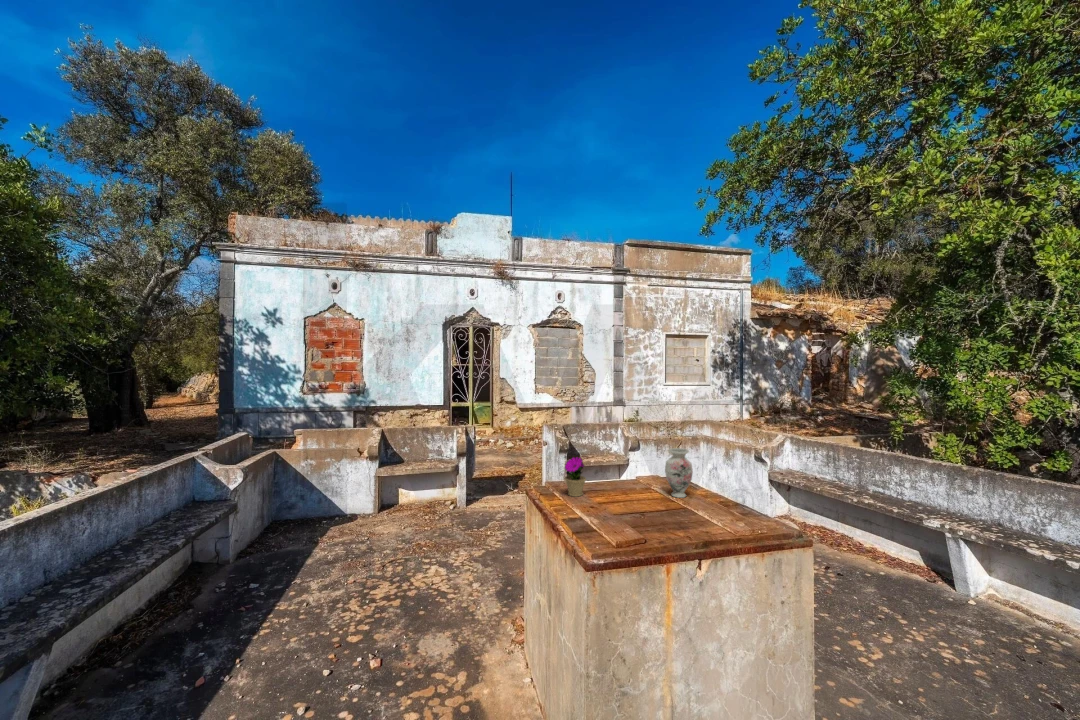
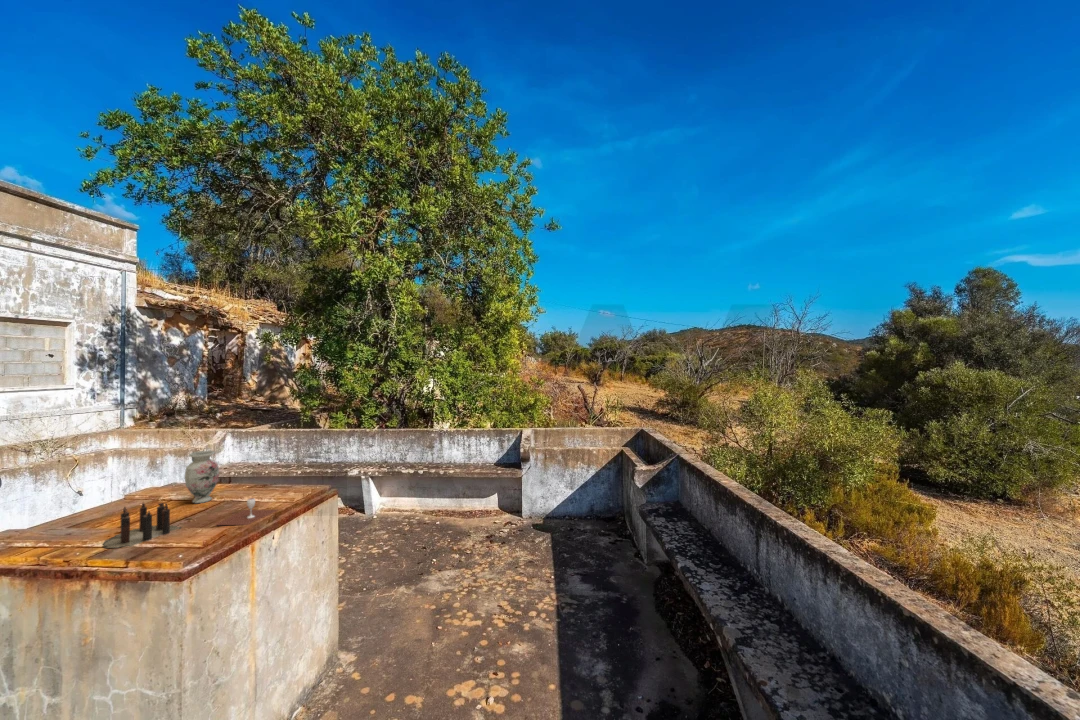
flower pot: present [565,457,586,497] -> none [22,492,68,551]
candle: none [588,481,650,518] -> present [104,503,180,548]
wine glass: none [654,506,716,537] -> present [217,498,277,525]

